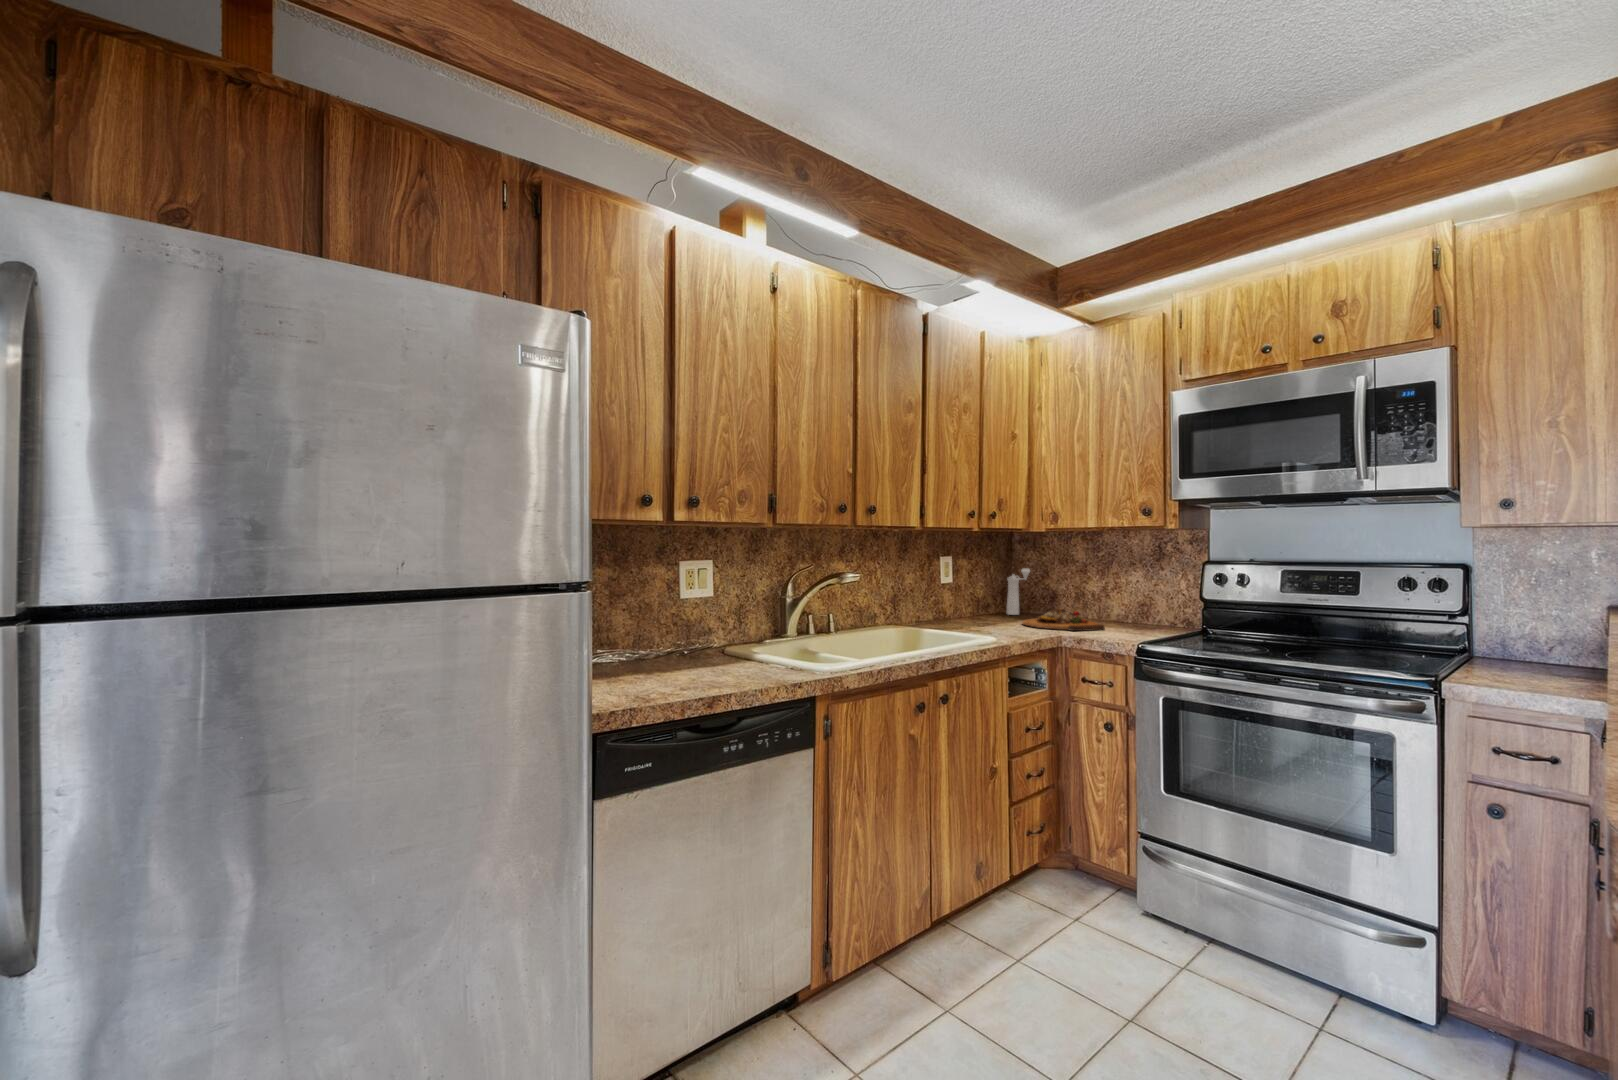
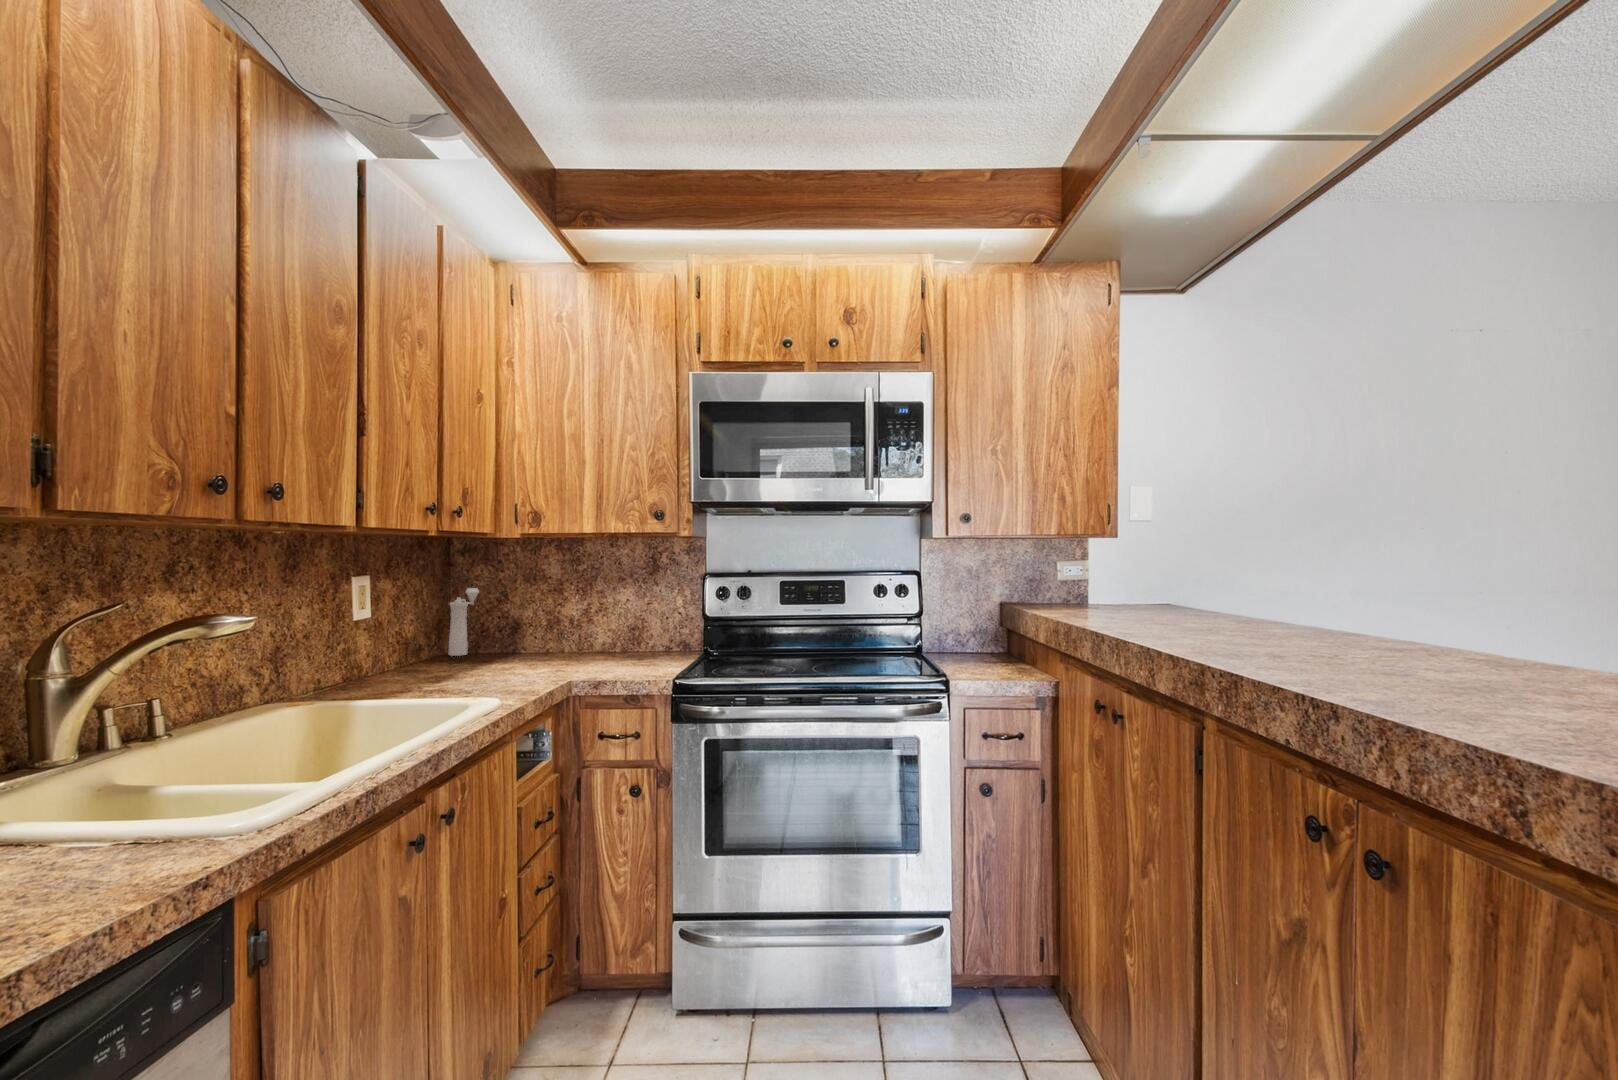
cutting board: present [1022,609,1105,631] -> none [491,641,608,673]

